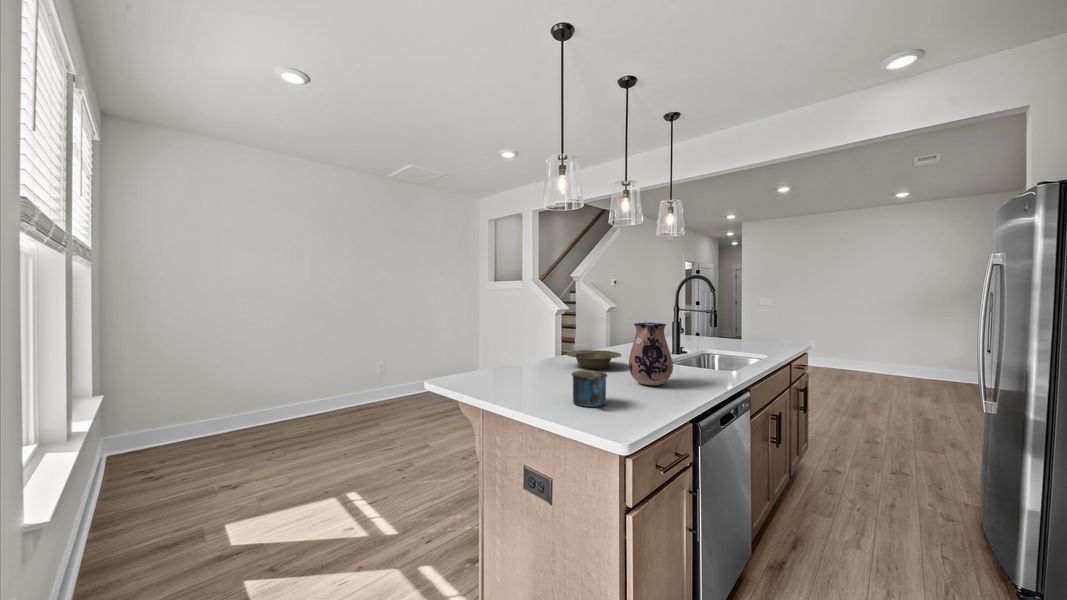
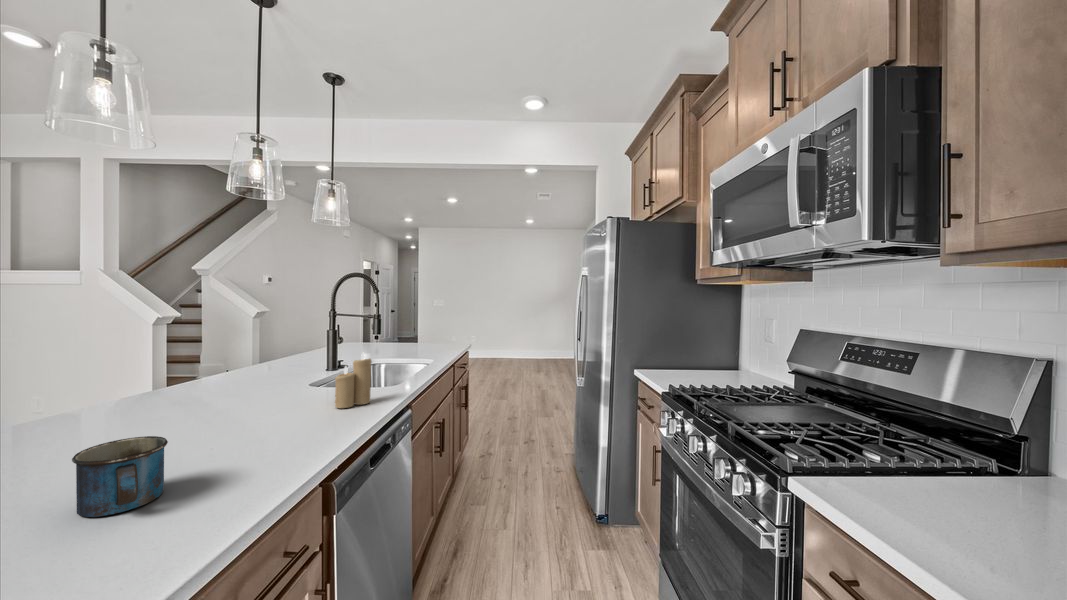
ceramic pitcher: present [629,322,673,385] -> none [238,338,311,431]
candle: none [687,338,715,380] -> present [335,353,371,408]
bowl: present [566,350,621,369] -> none [128,380,241,414]

